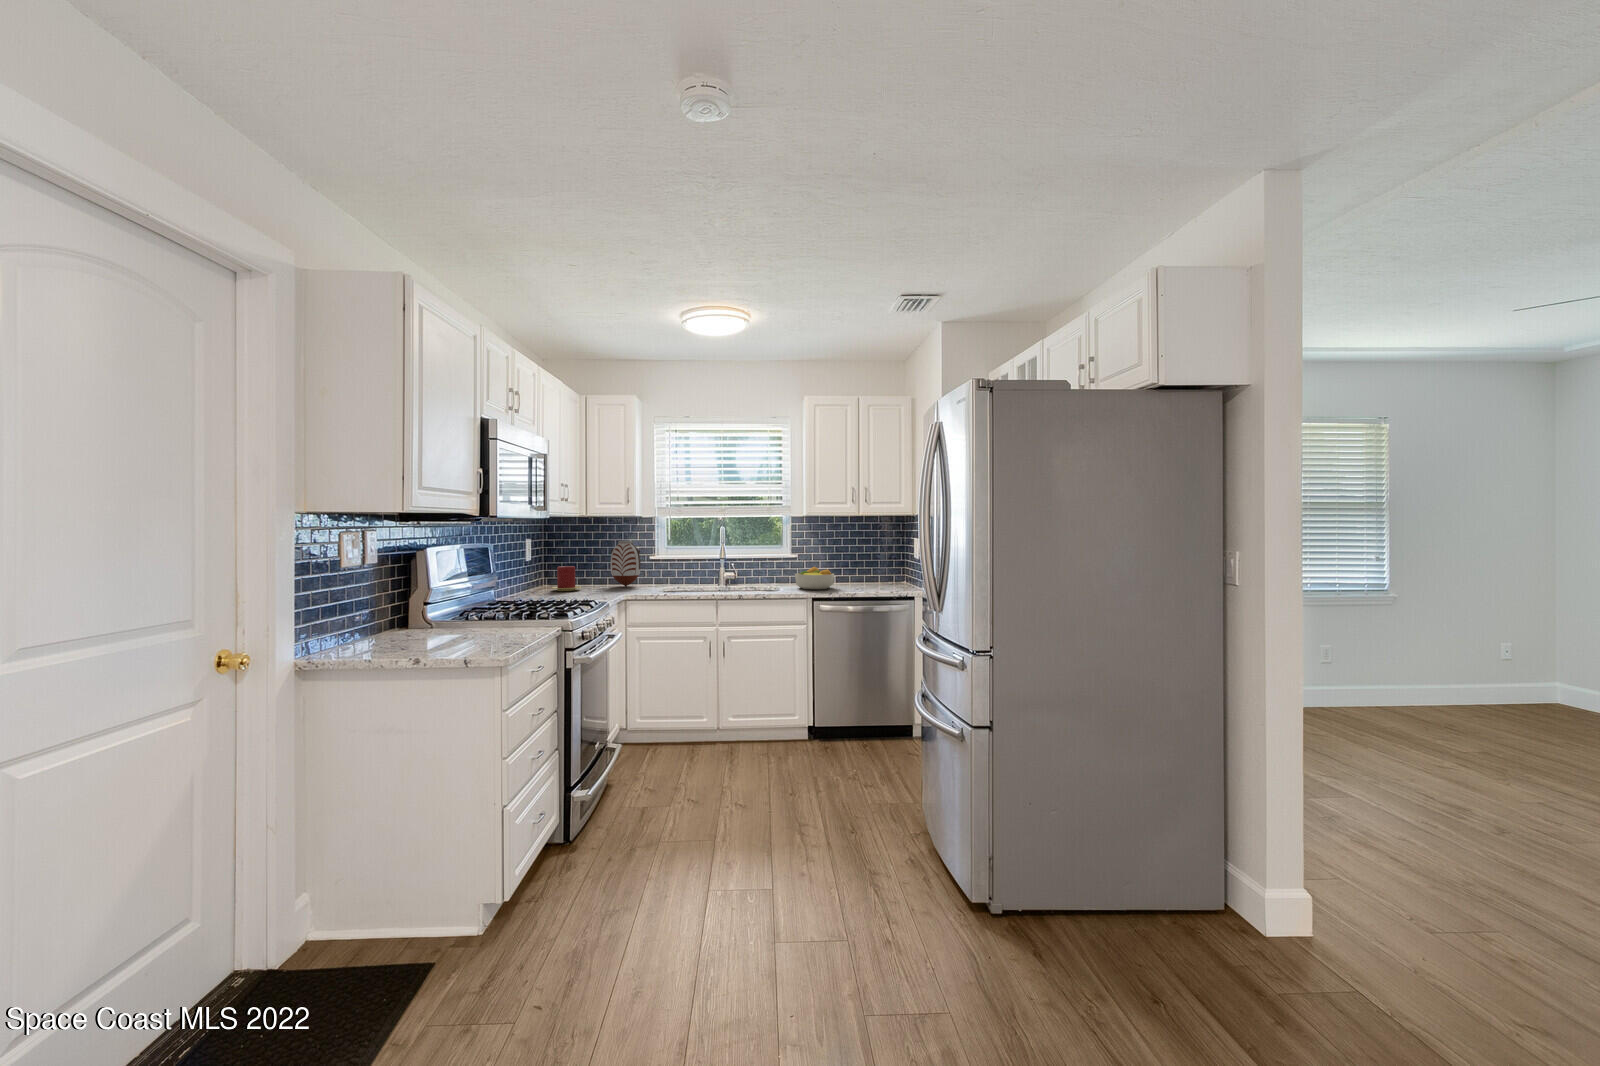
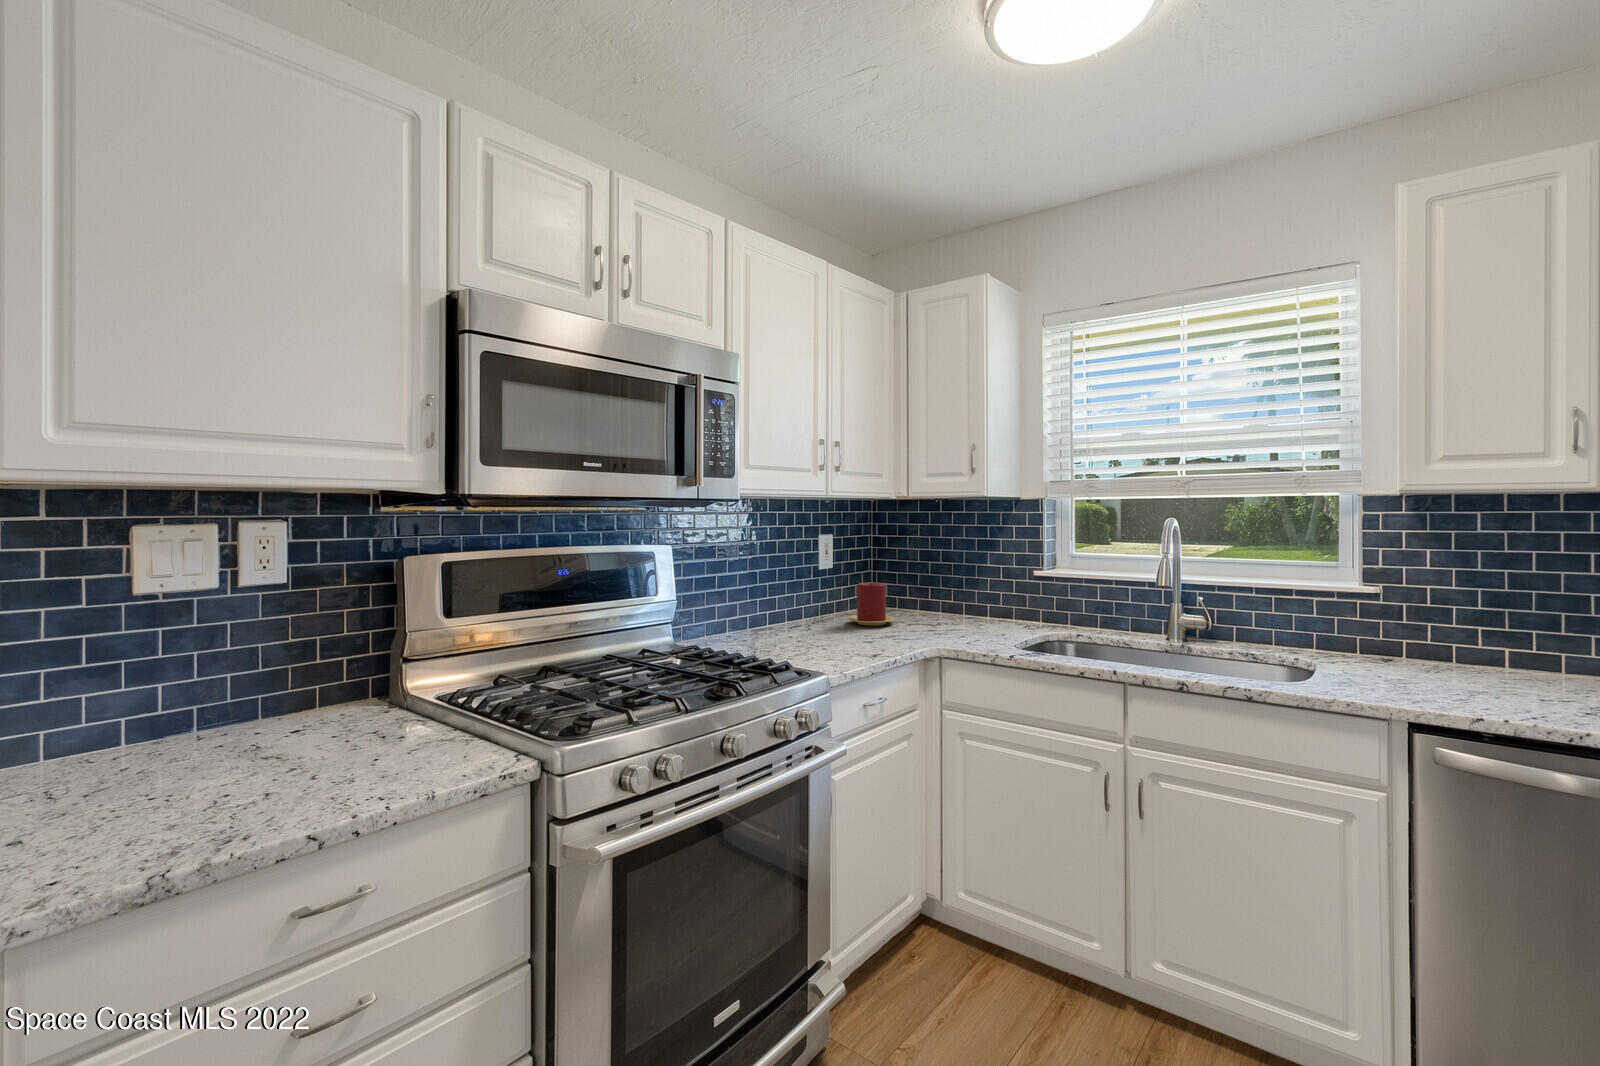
vase: present [611,541,641,586] -> none [952,543,1004,623]
fruit bowl: present [795,567,834,589] -> none [1367,626,1513,698]

